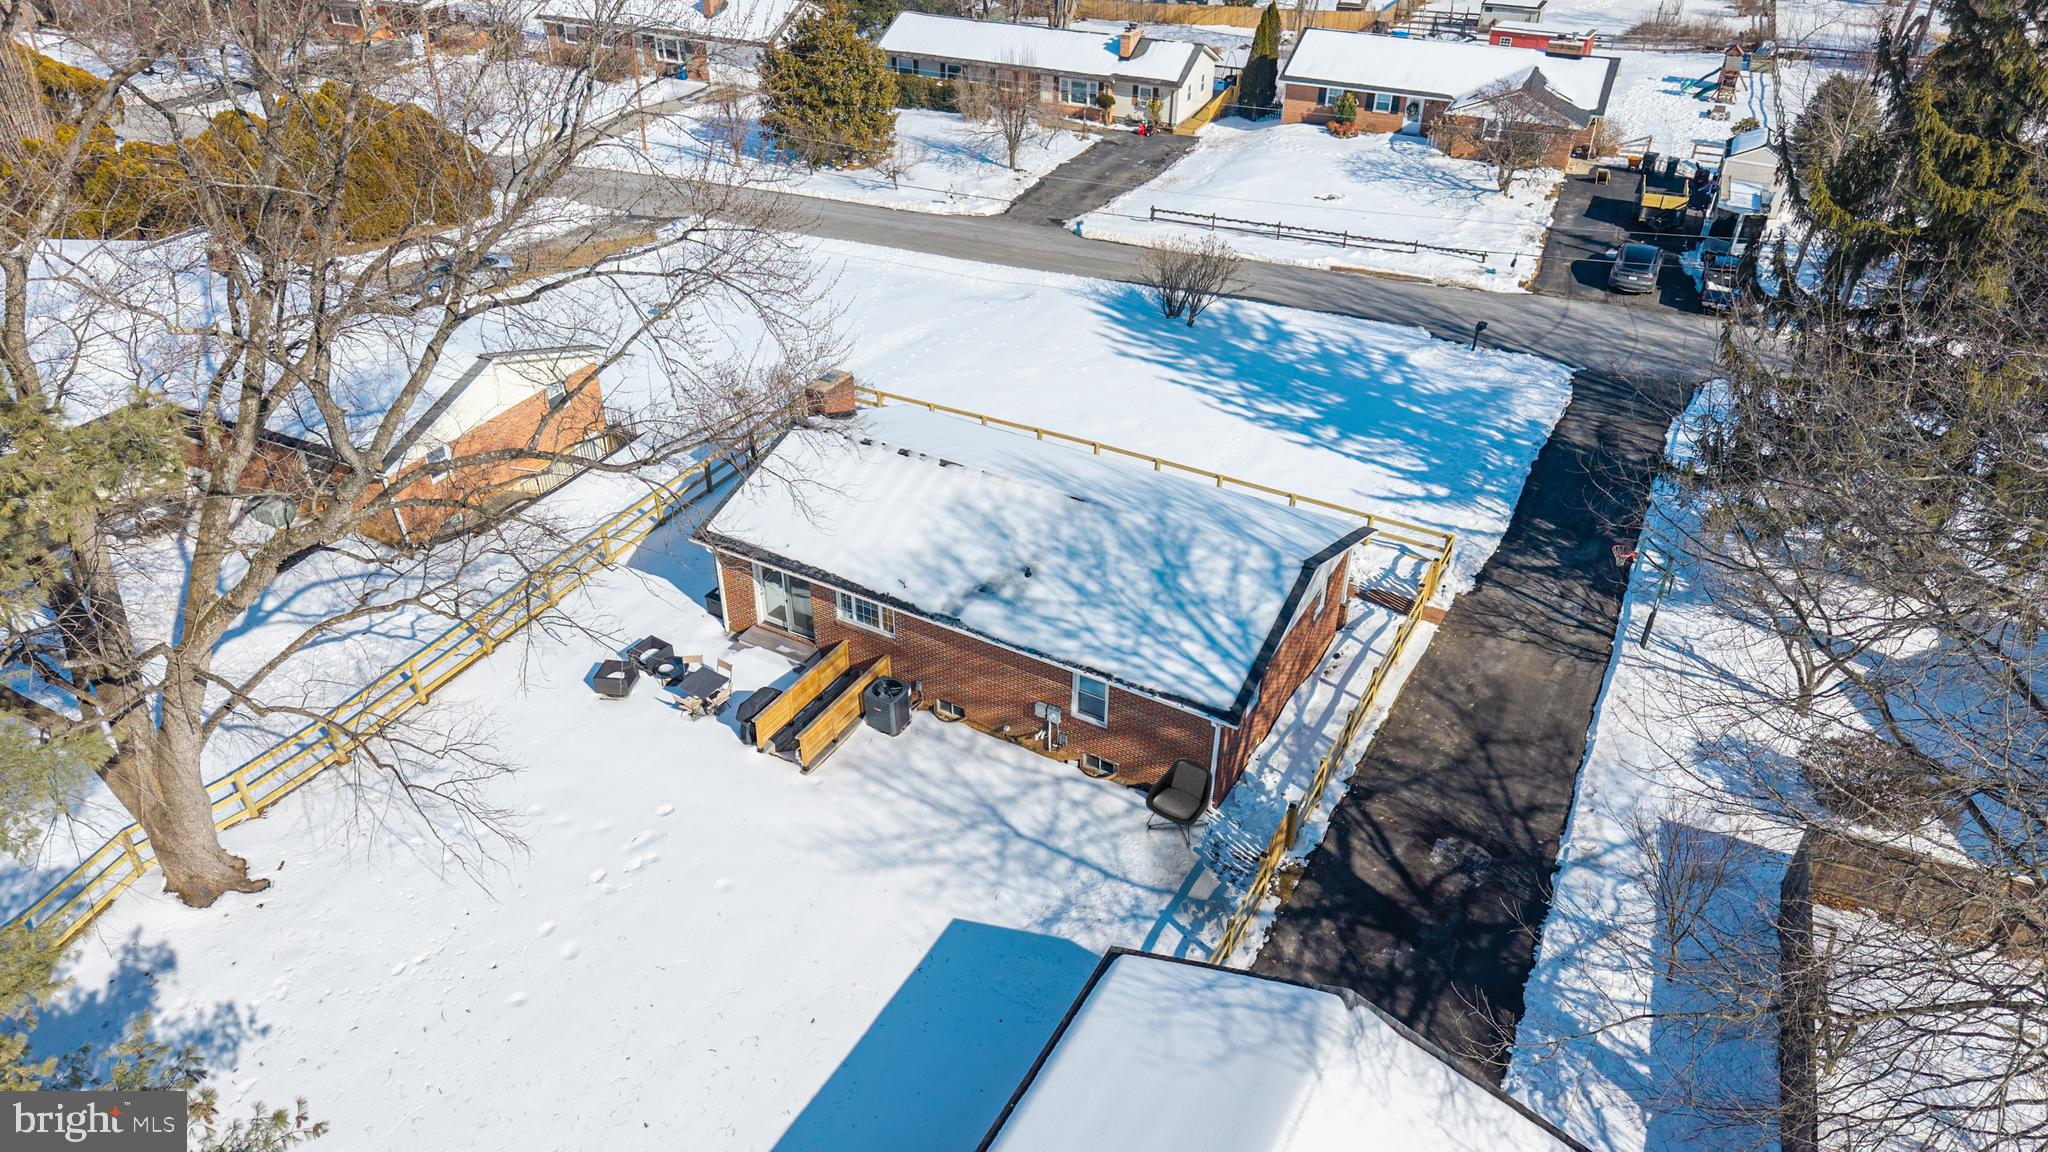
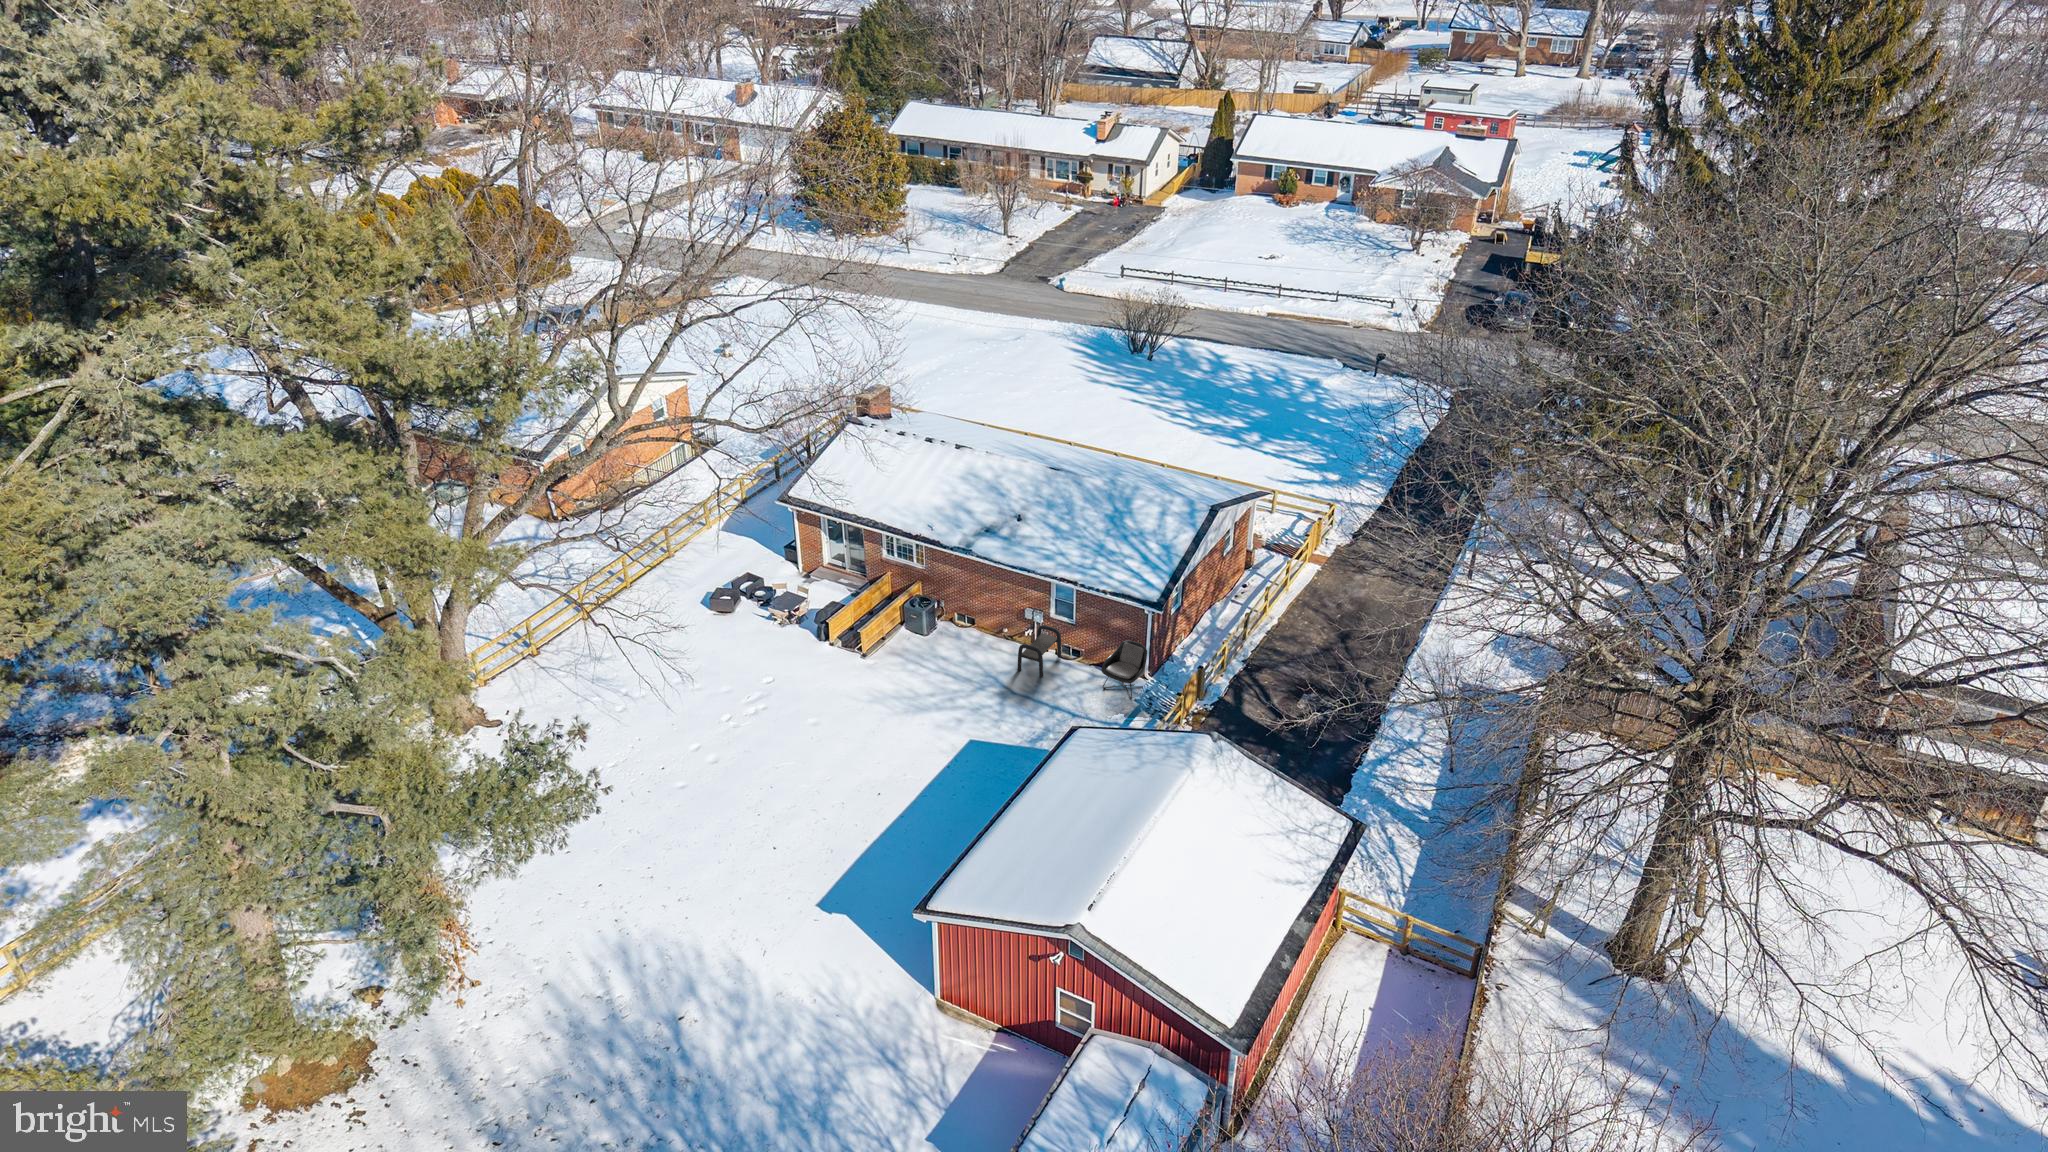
bench: none [1024,728,1086,807] -> present [1017,625,1061,677]

